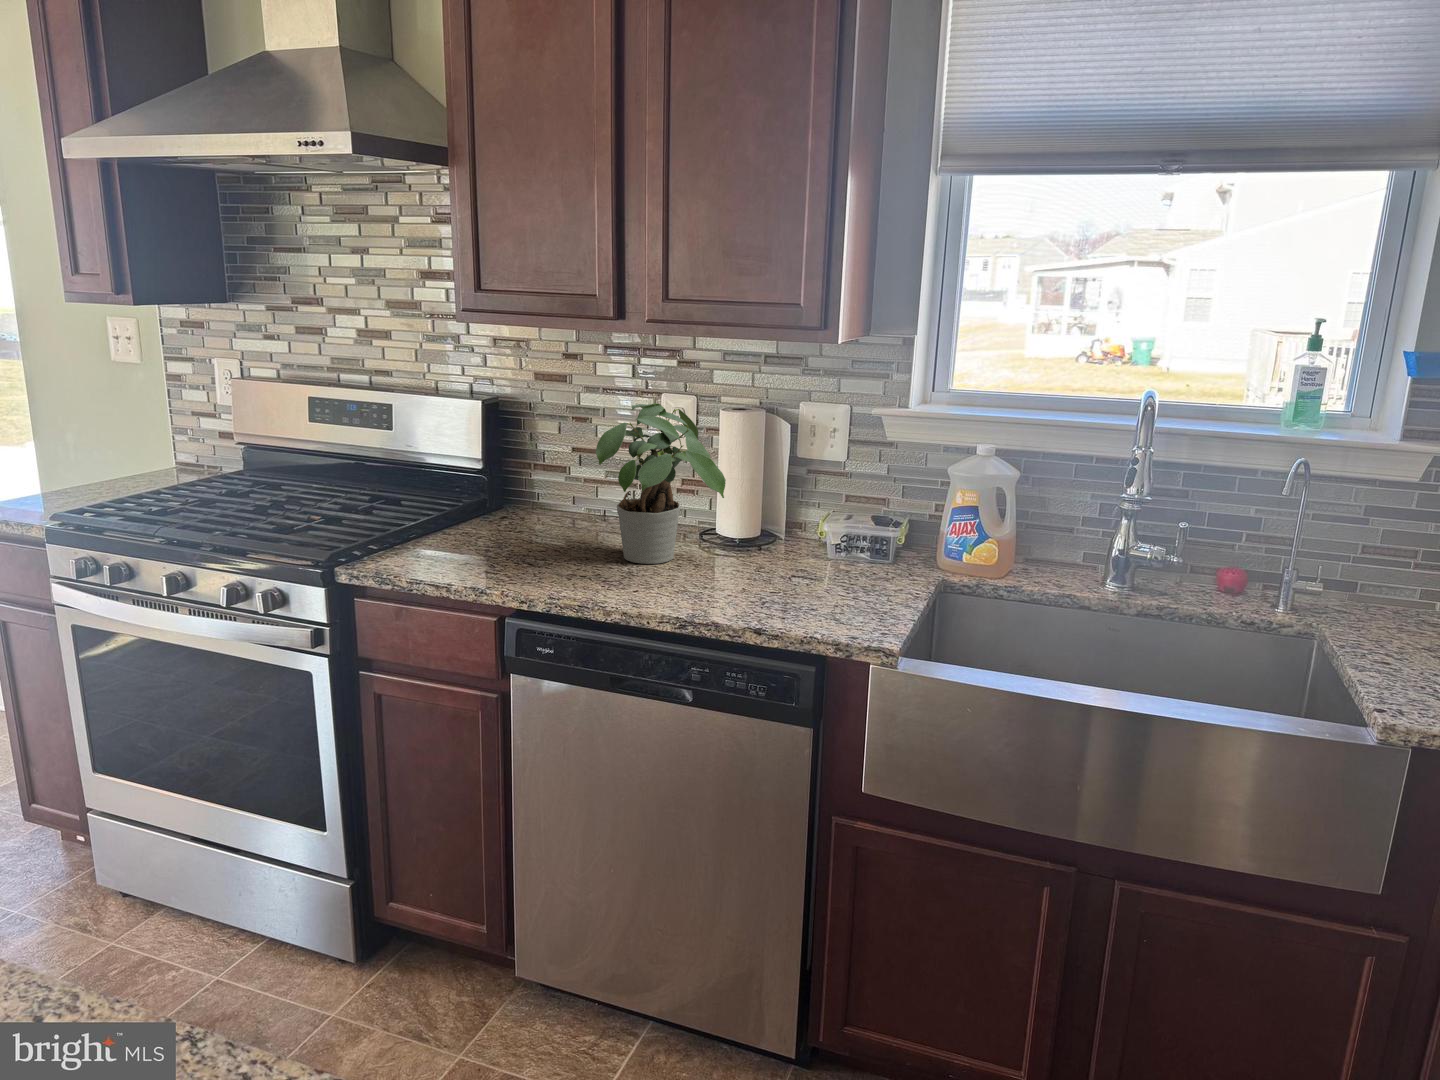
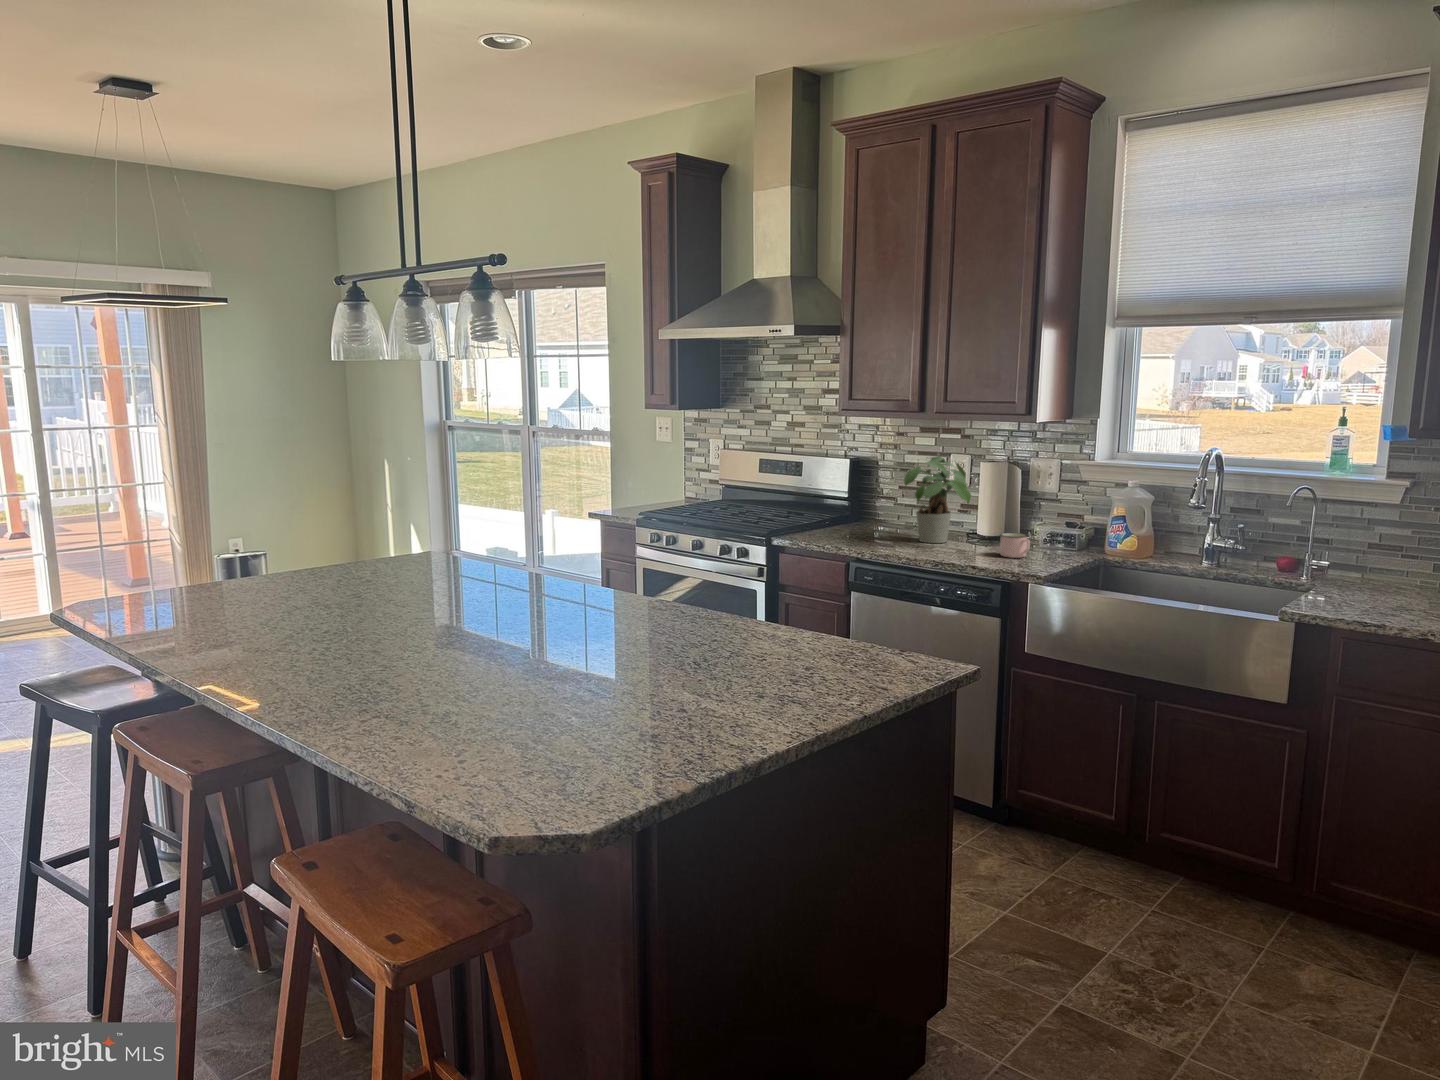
mug: none [783,547,841,597] -> present [1000,533,1030,558]

